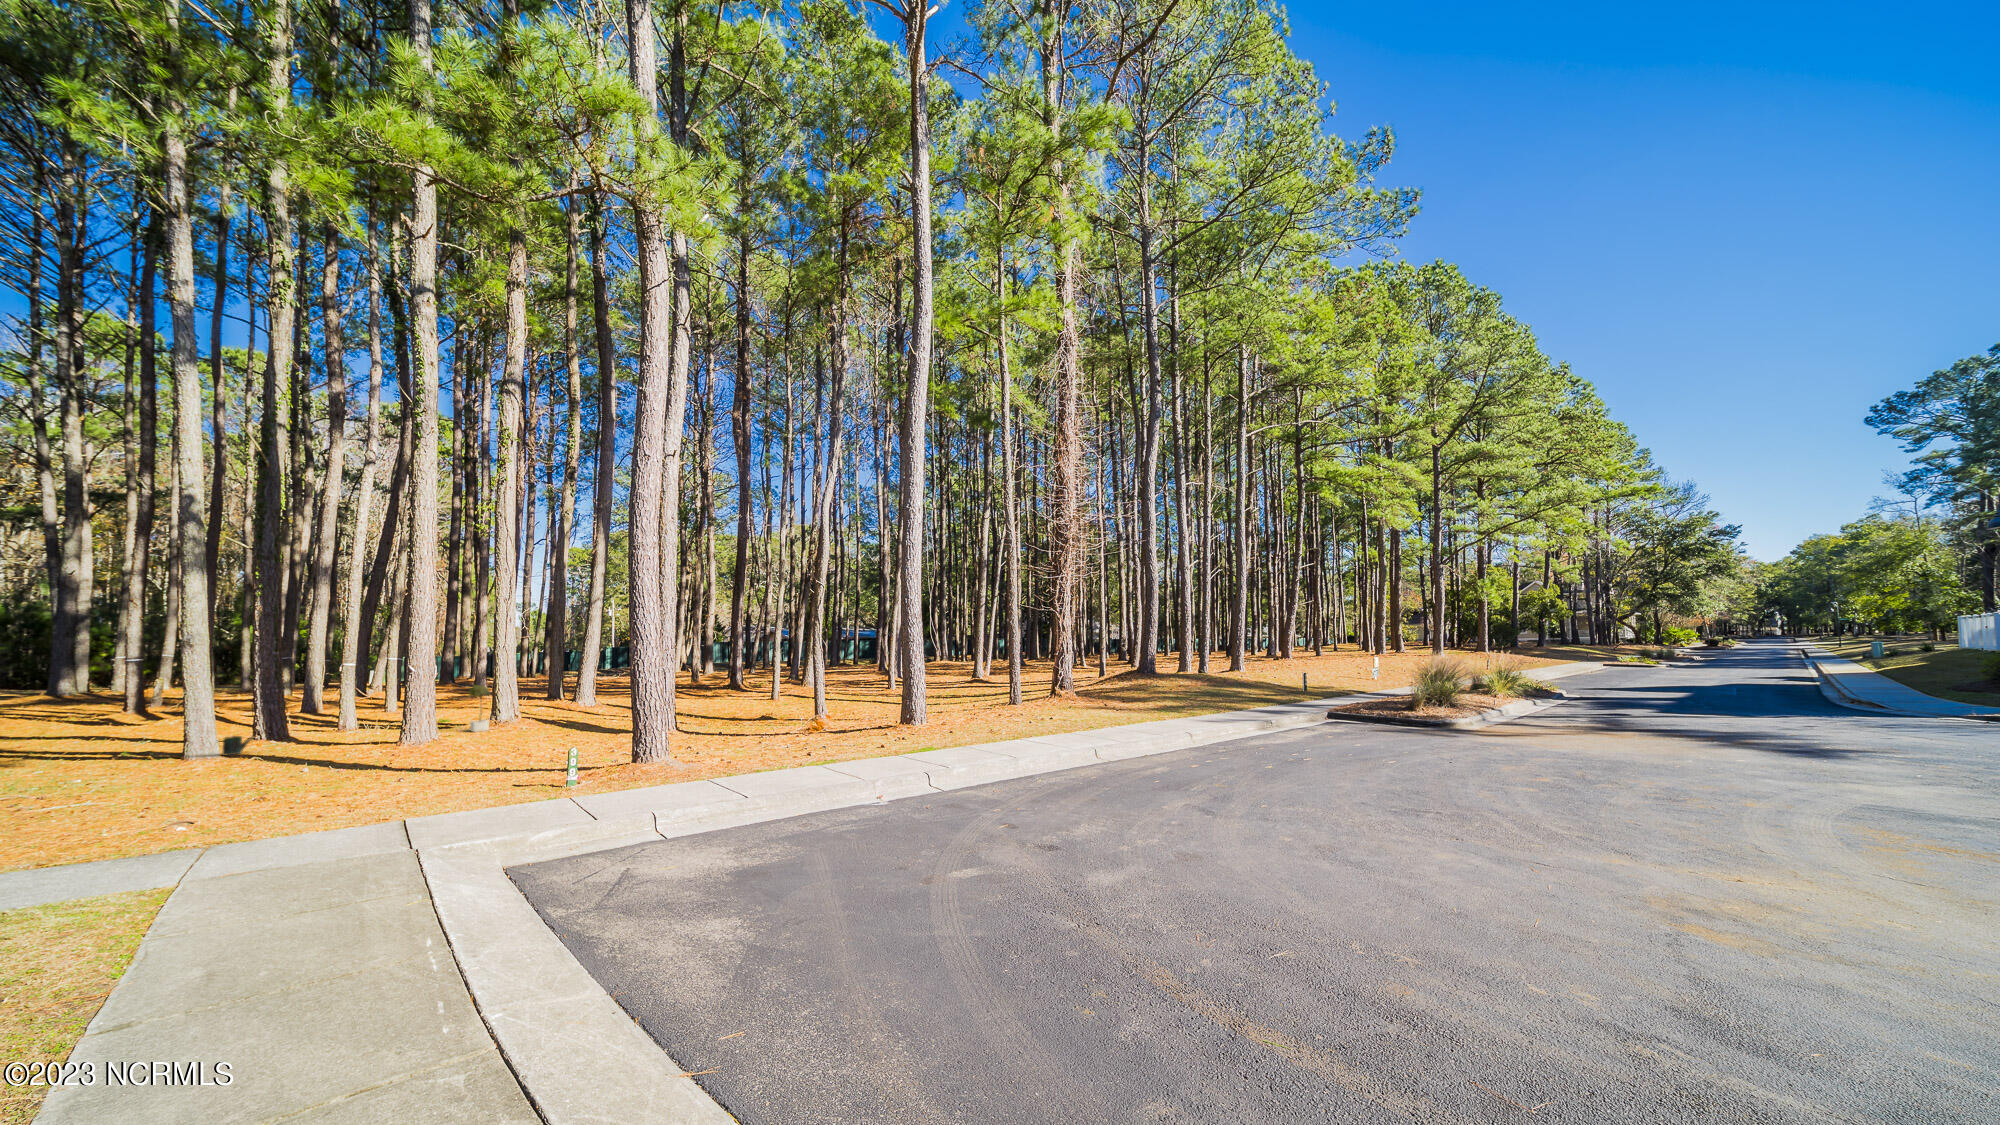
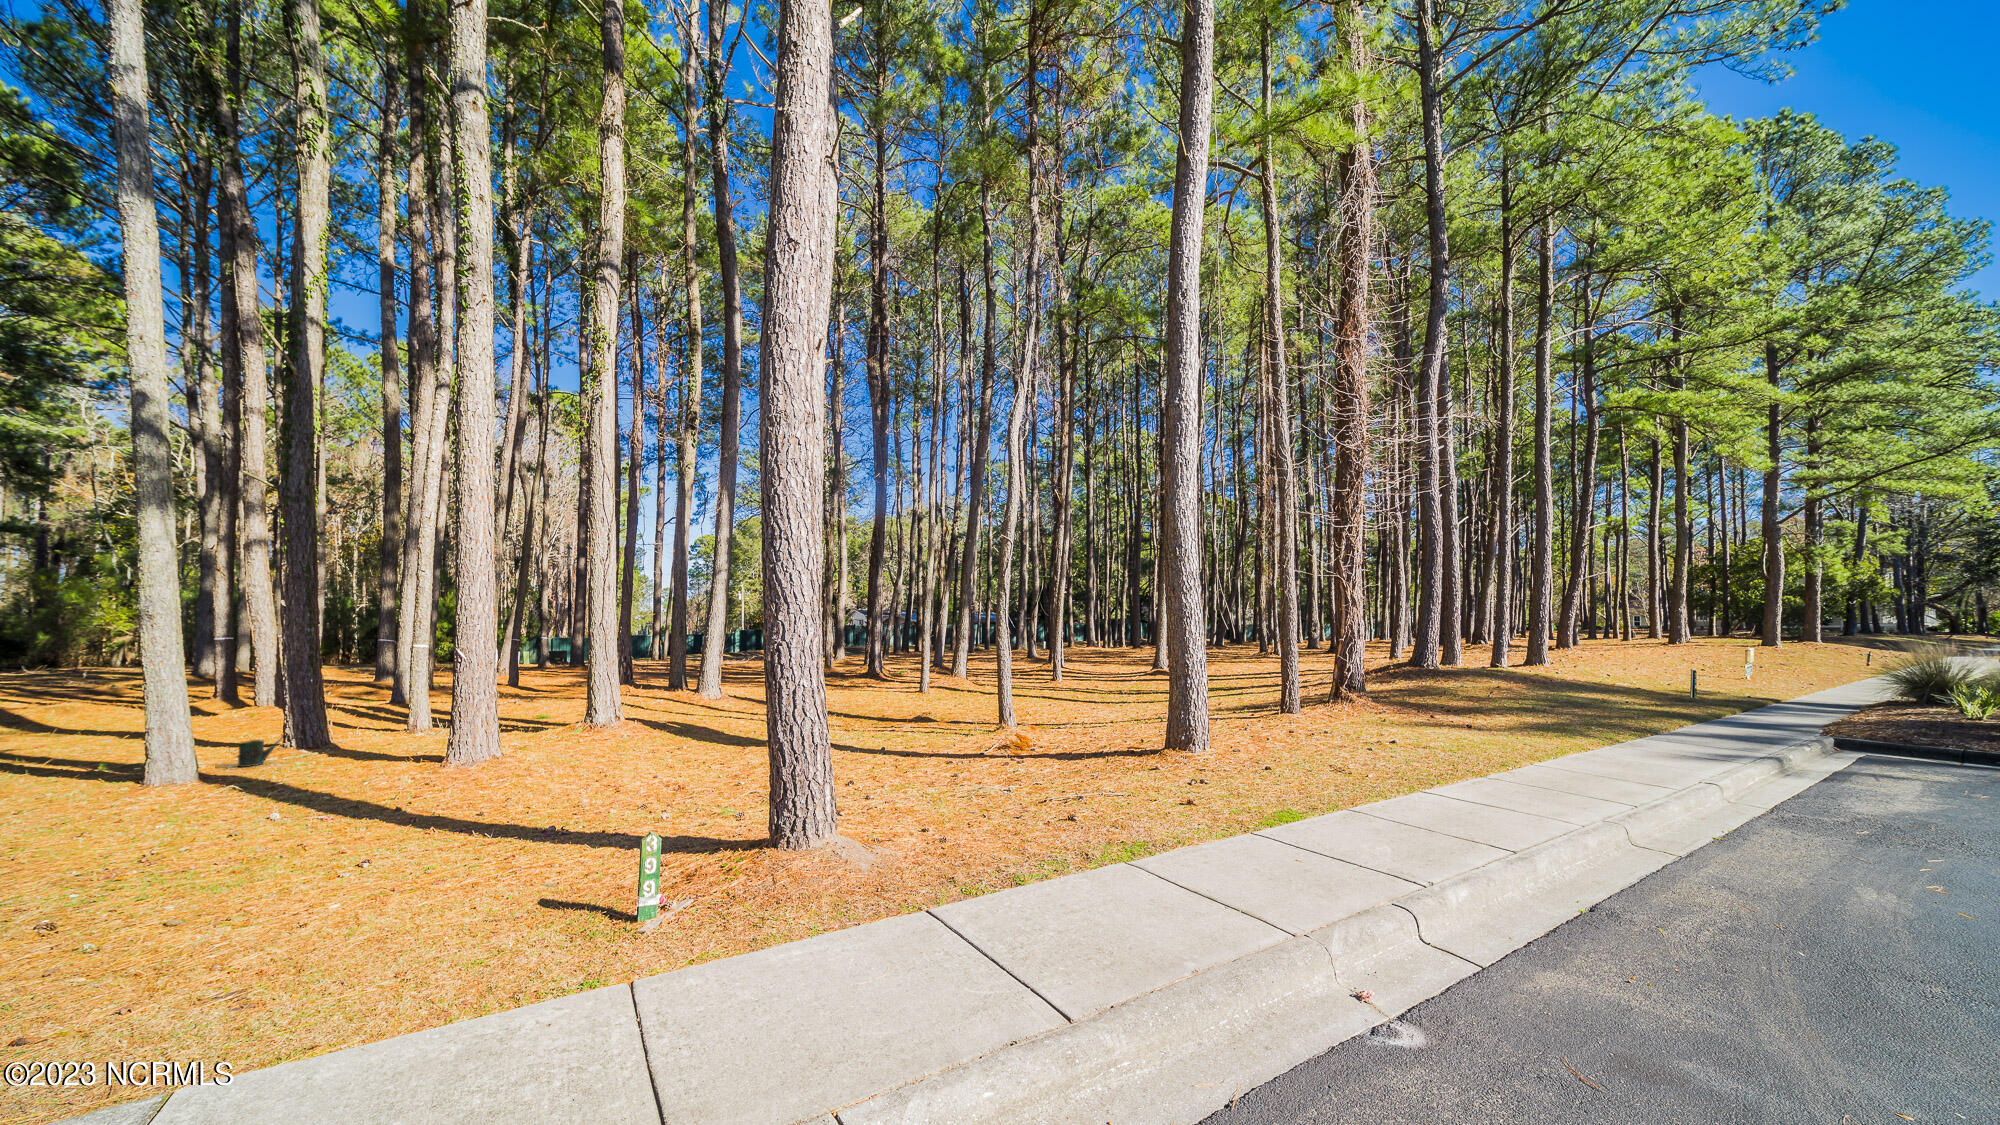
potted tree: present [469,685,491,732] -> none [558,672,589,737]

